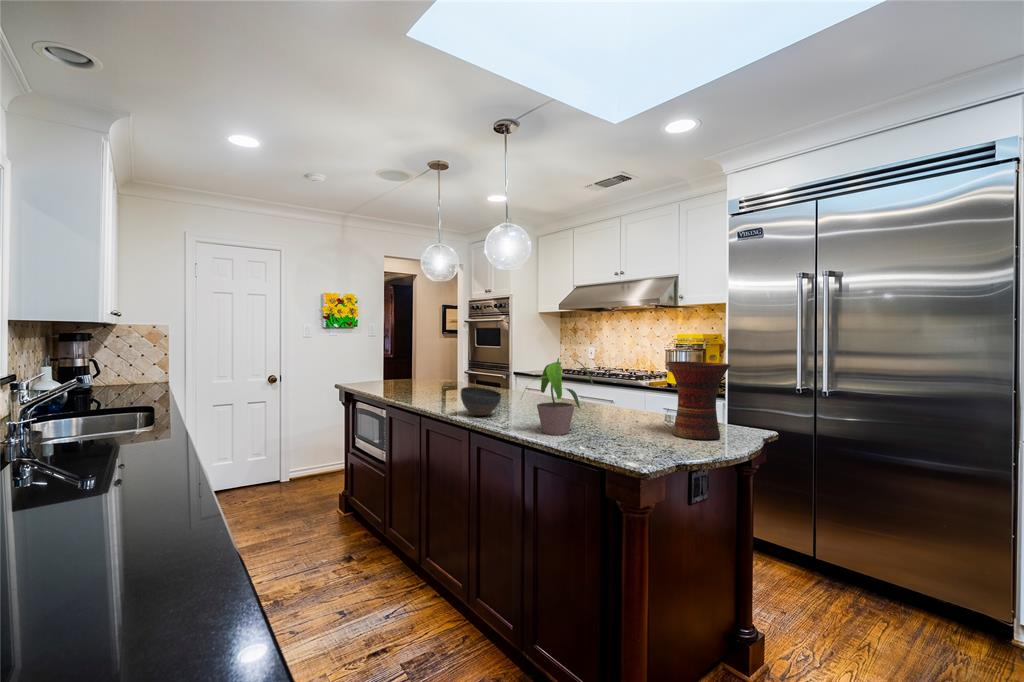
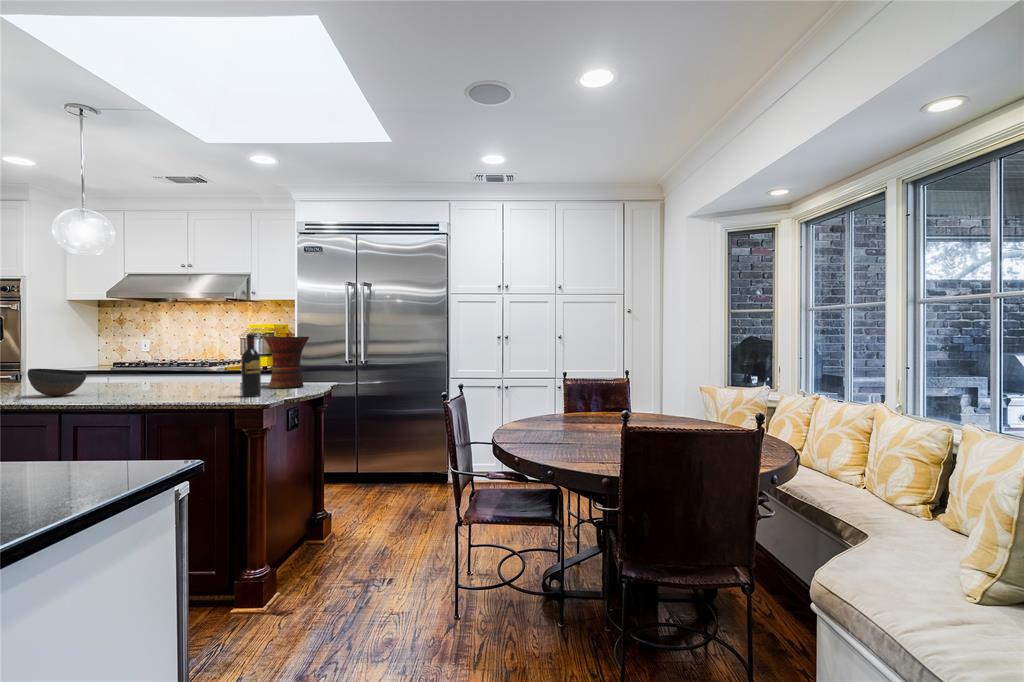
potted plant: present [522,358,594,435] -> none [124,333,210,397]
wine bottle: none [624,365,648,457] -> present [241,334,261,397]

